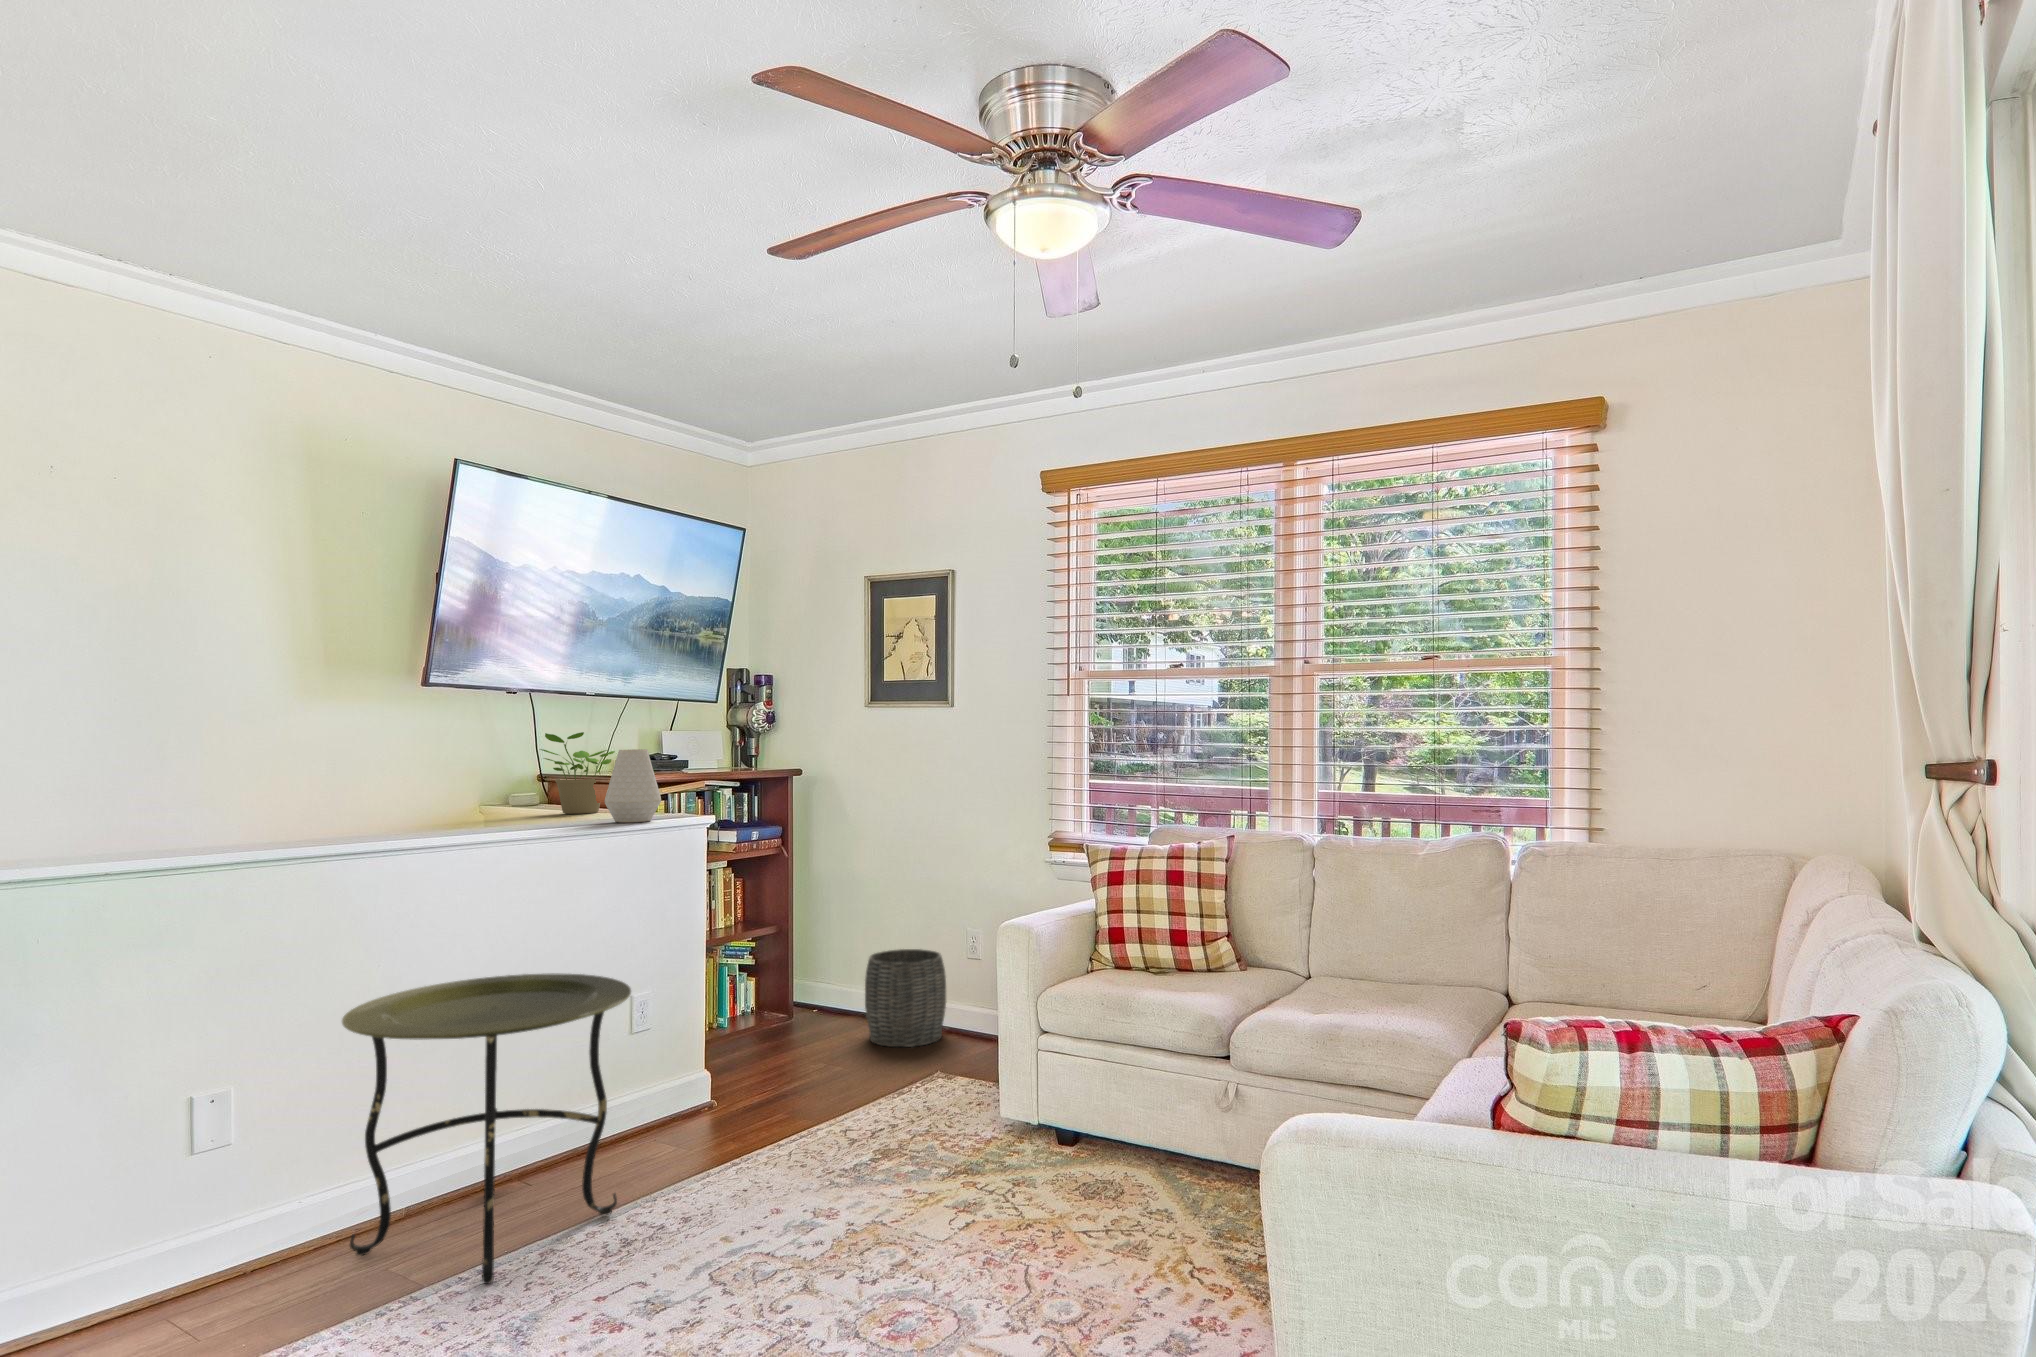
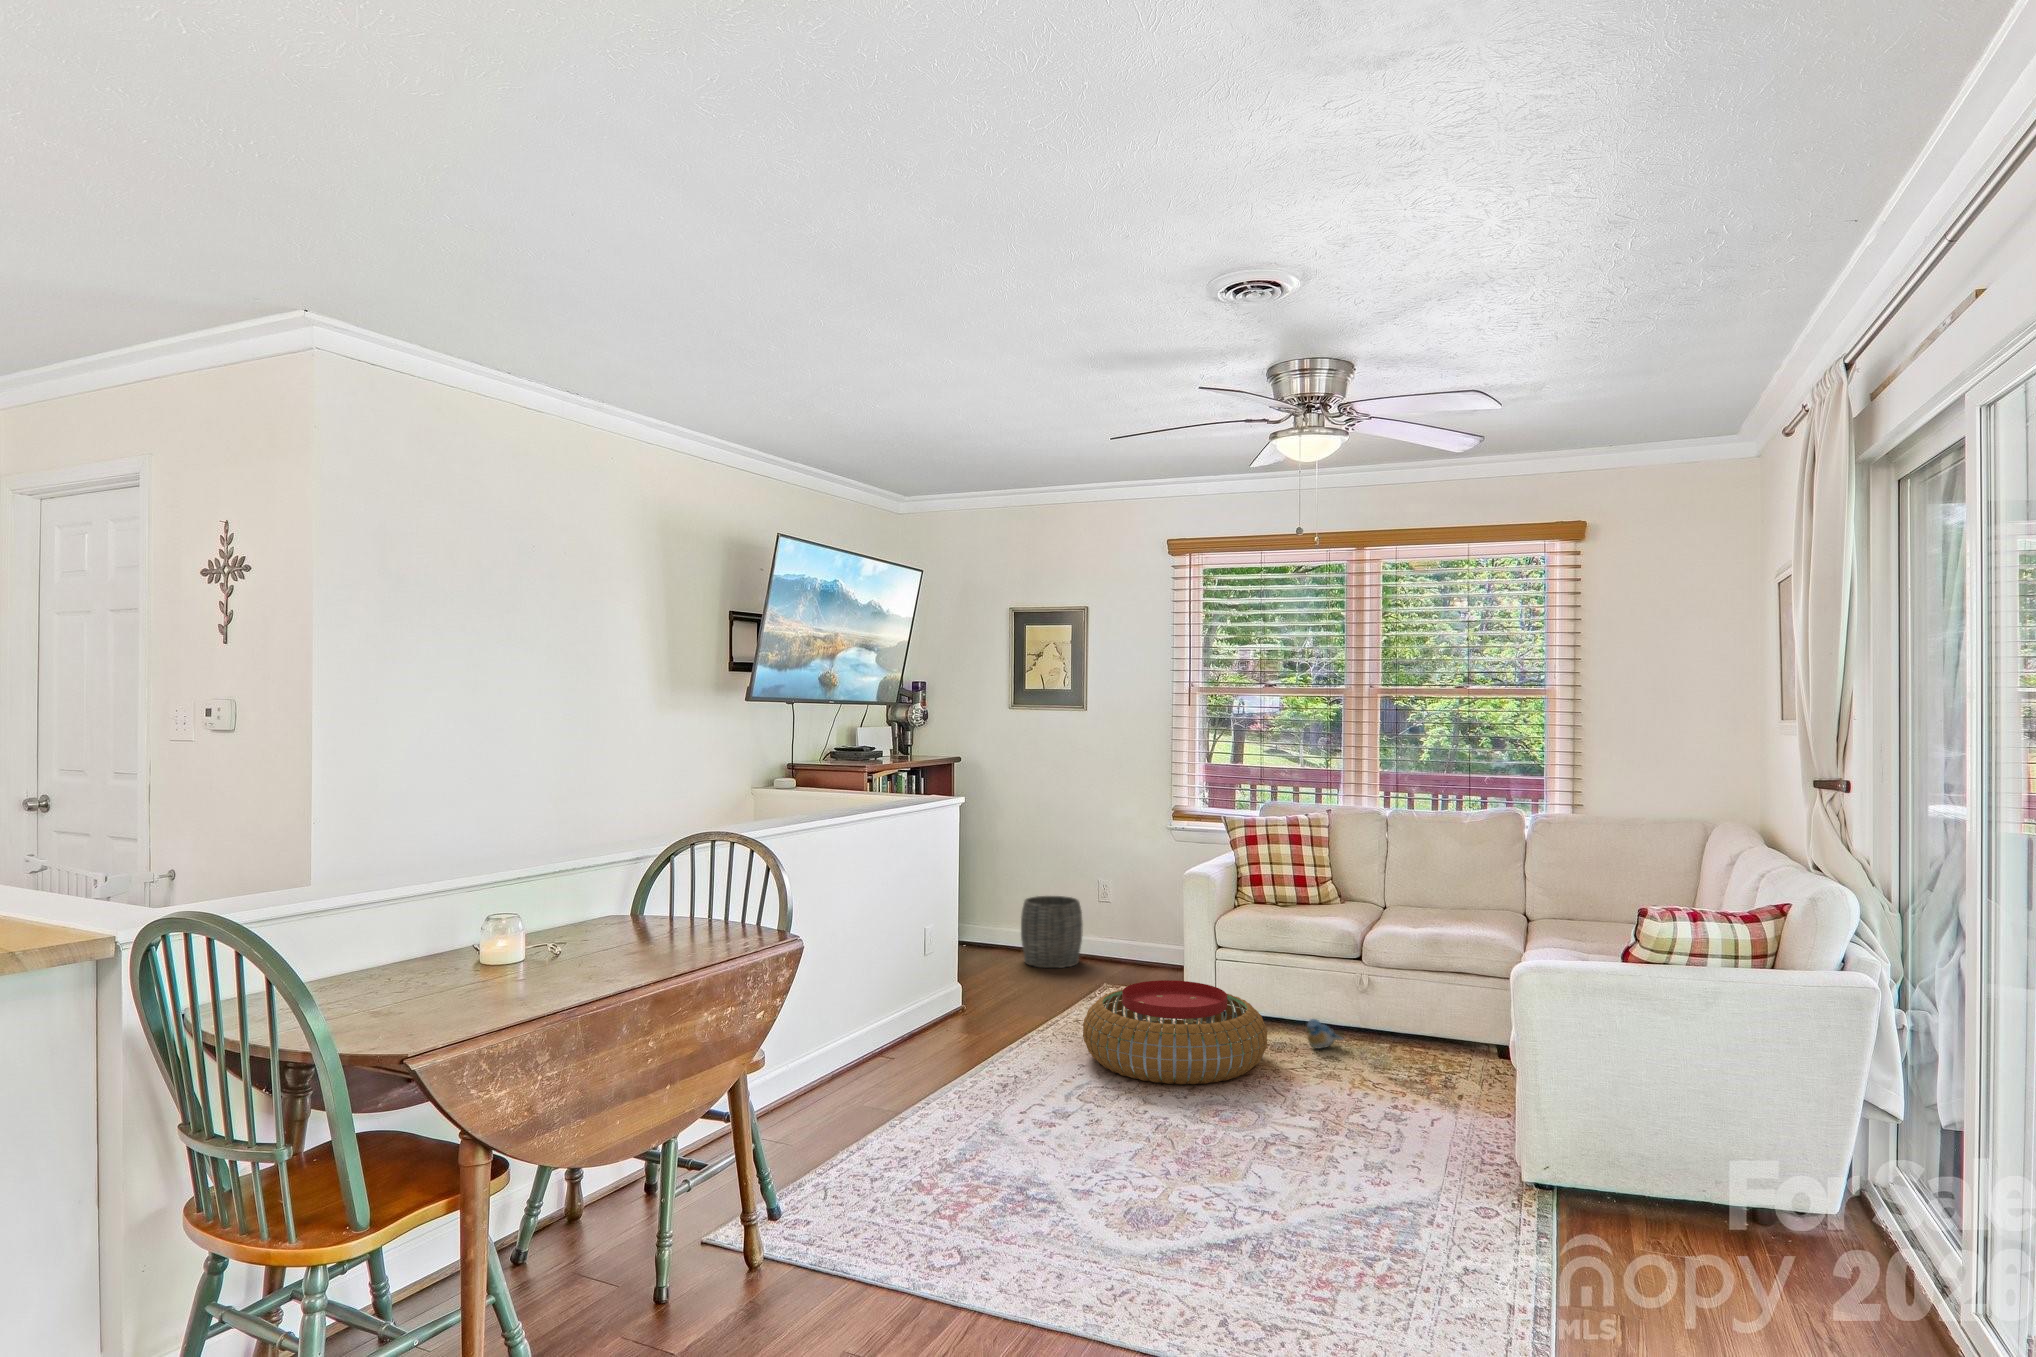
potted plant: present [540,732,615,814] -> none [794,730,849,793]
vase: present [604,749,661,823] -> none [889,747,929,801]
side table: present [342,973,631,1284] -> none [819,908,995,1104]
pouf: none [776,1086,1055,1264] -> present [1083,980,1268,1084]
plush toy: none [1132,1153,1194,1199] -> present [1307,1019,1343,1049]

